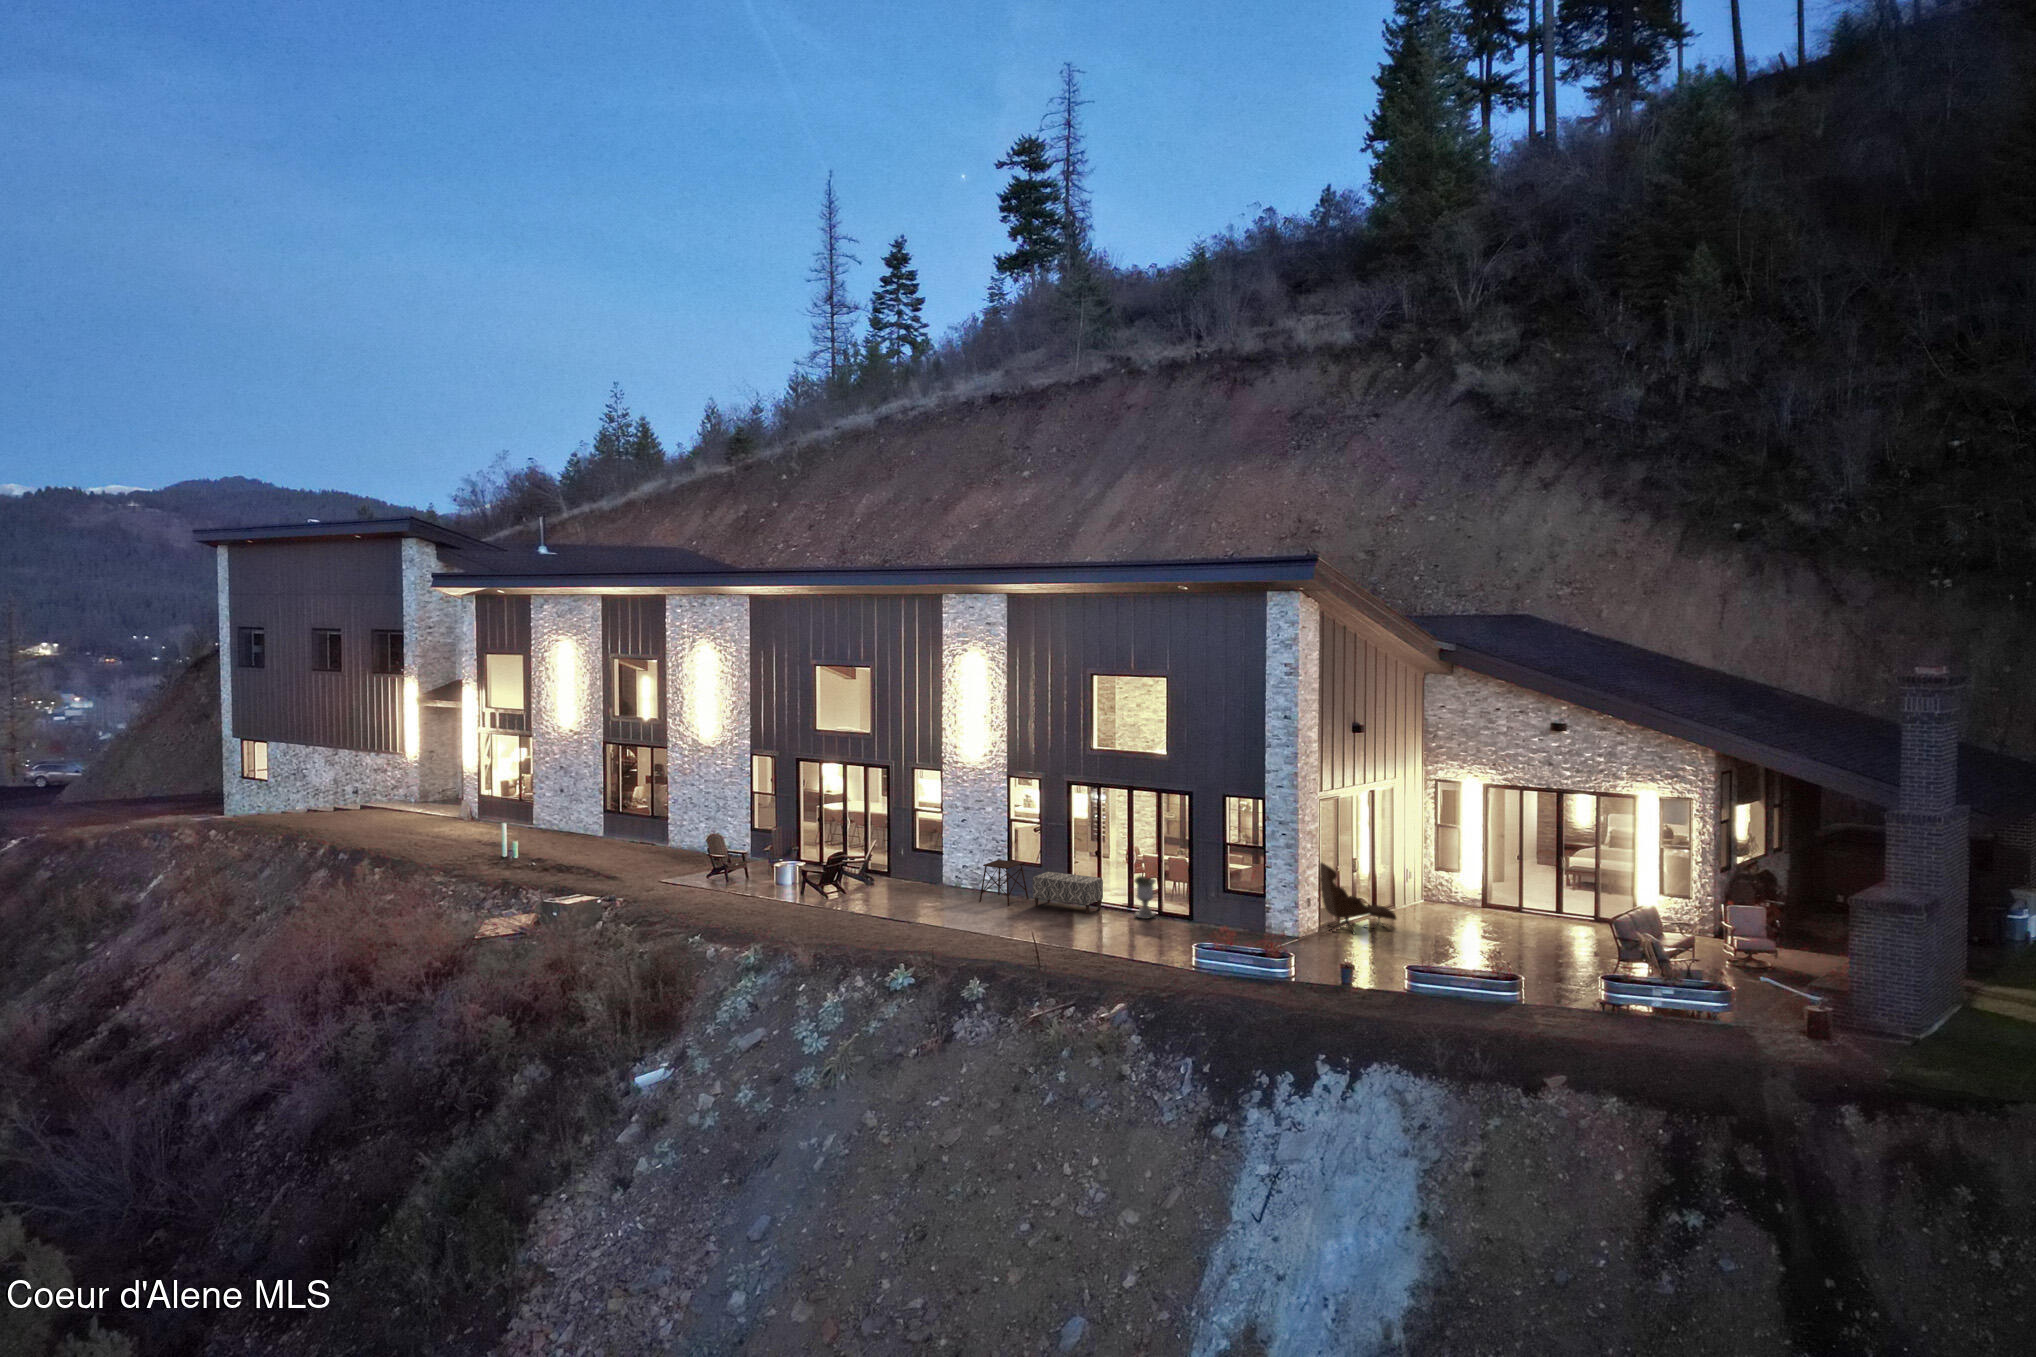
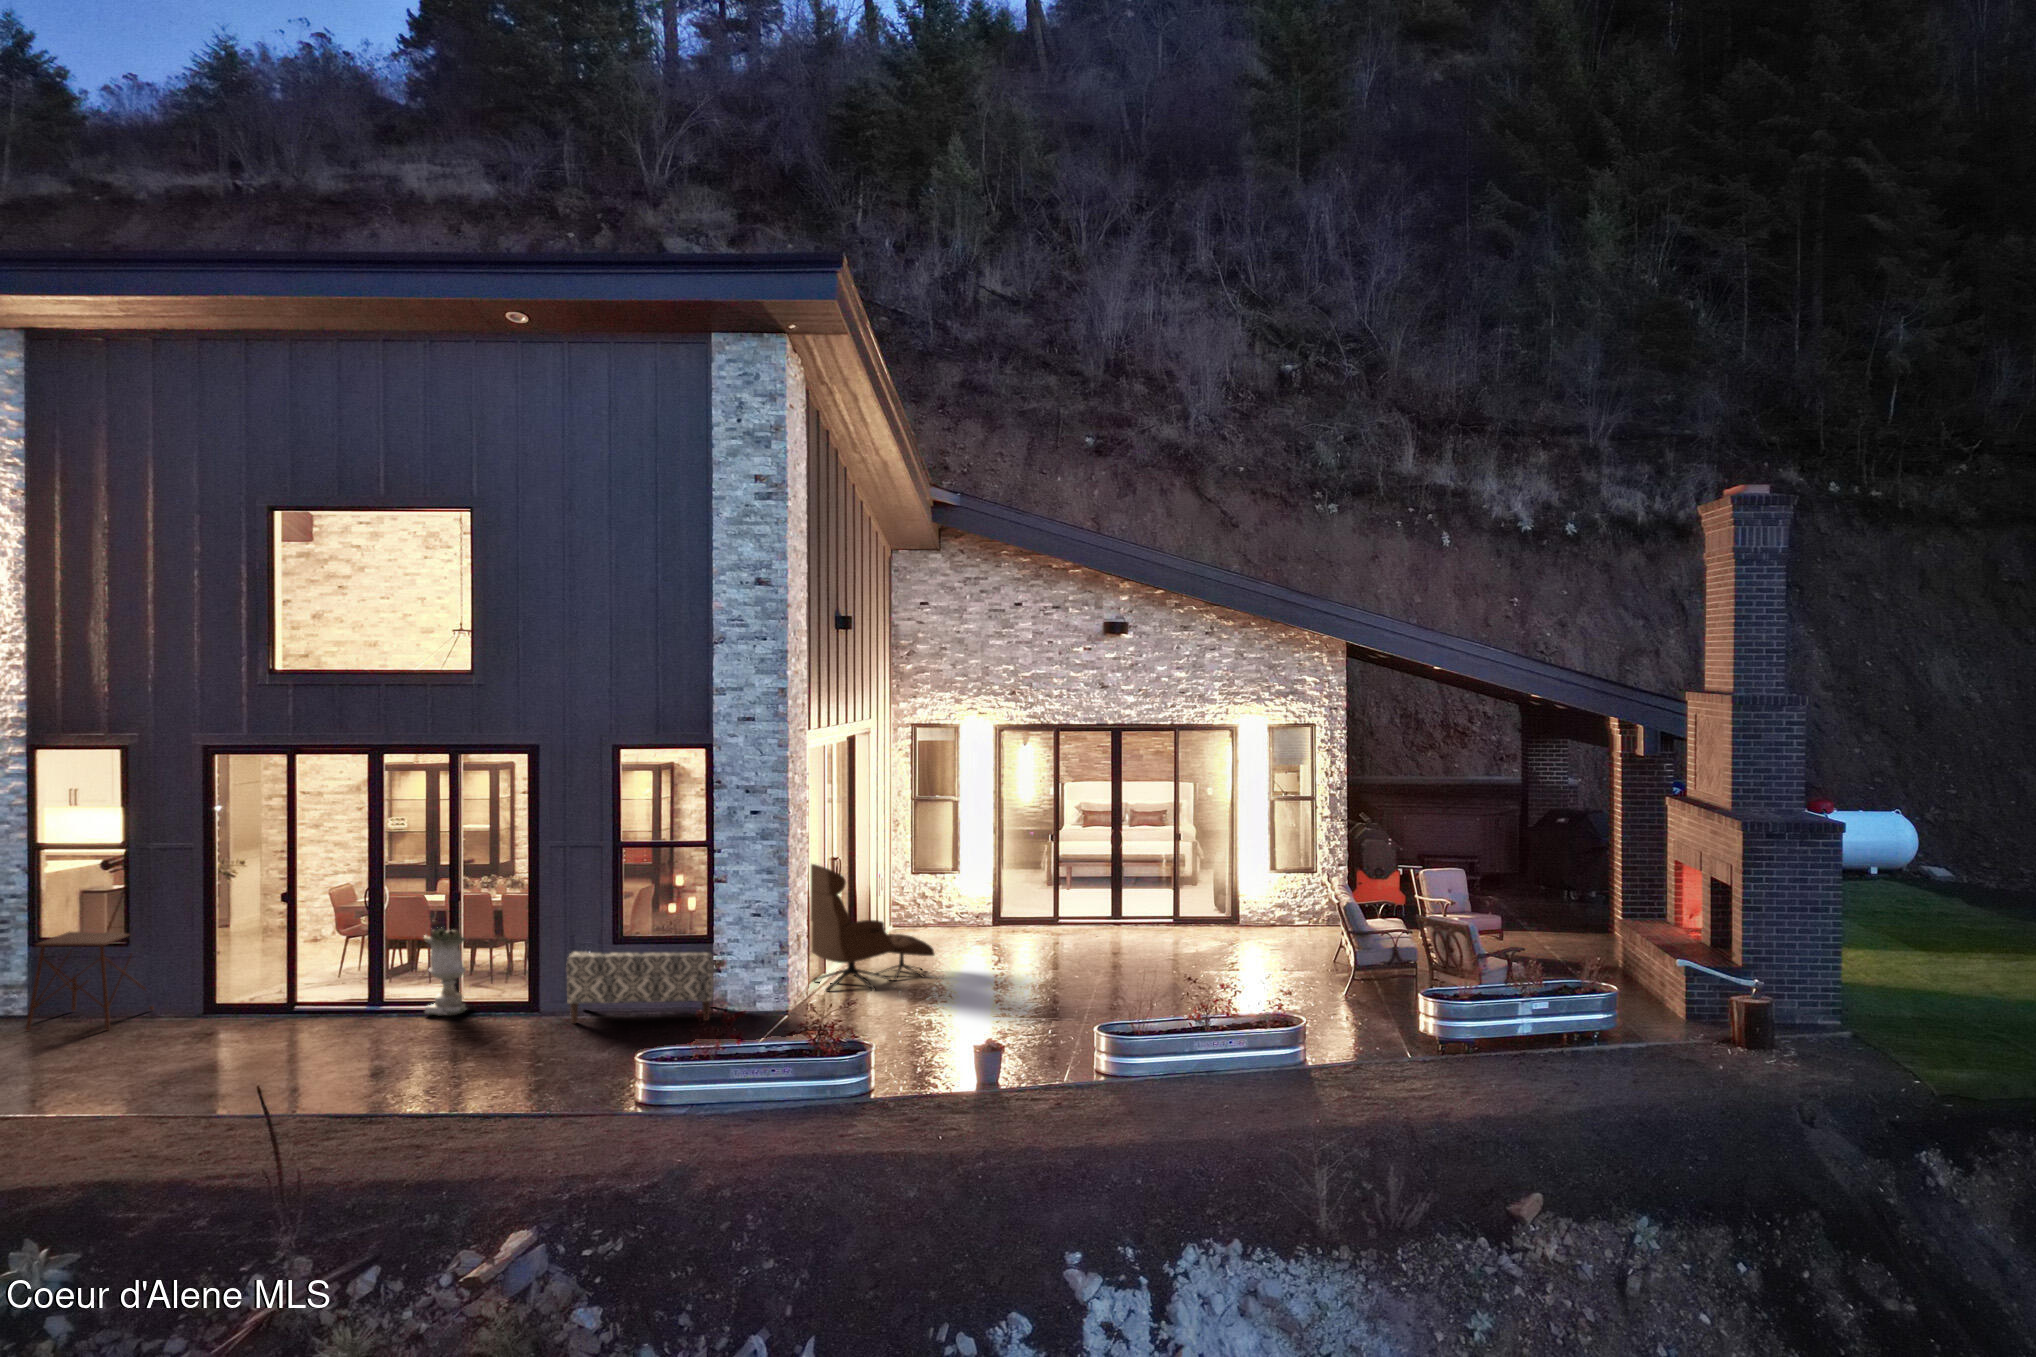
bench: present [1033,872,1103,914] -> present [566,952,714,1024]

